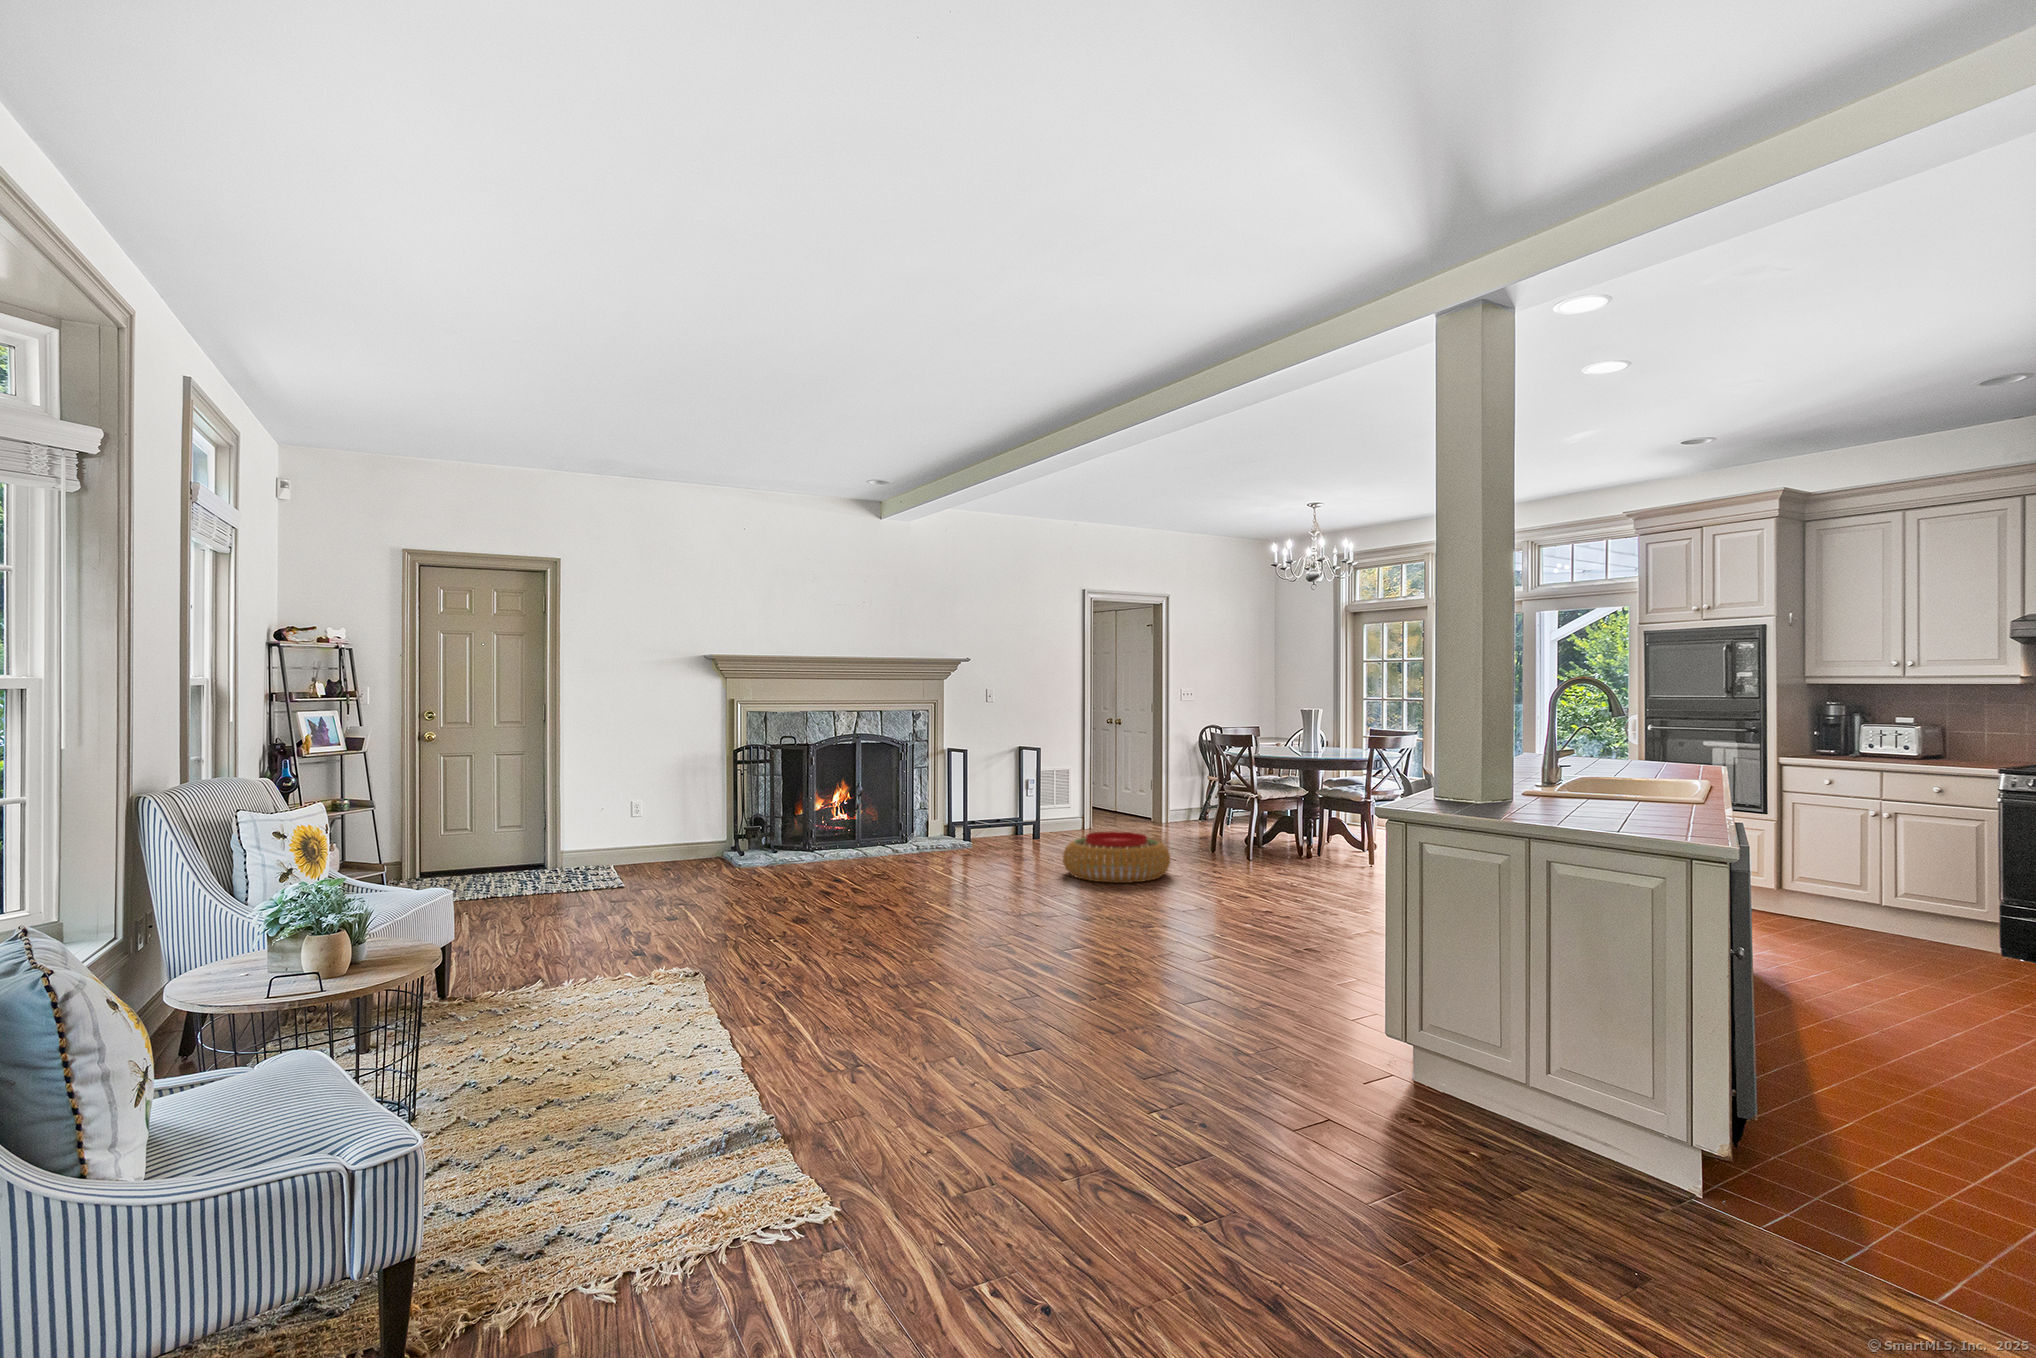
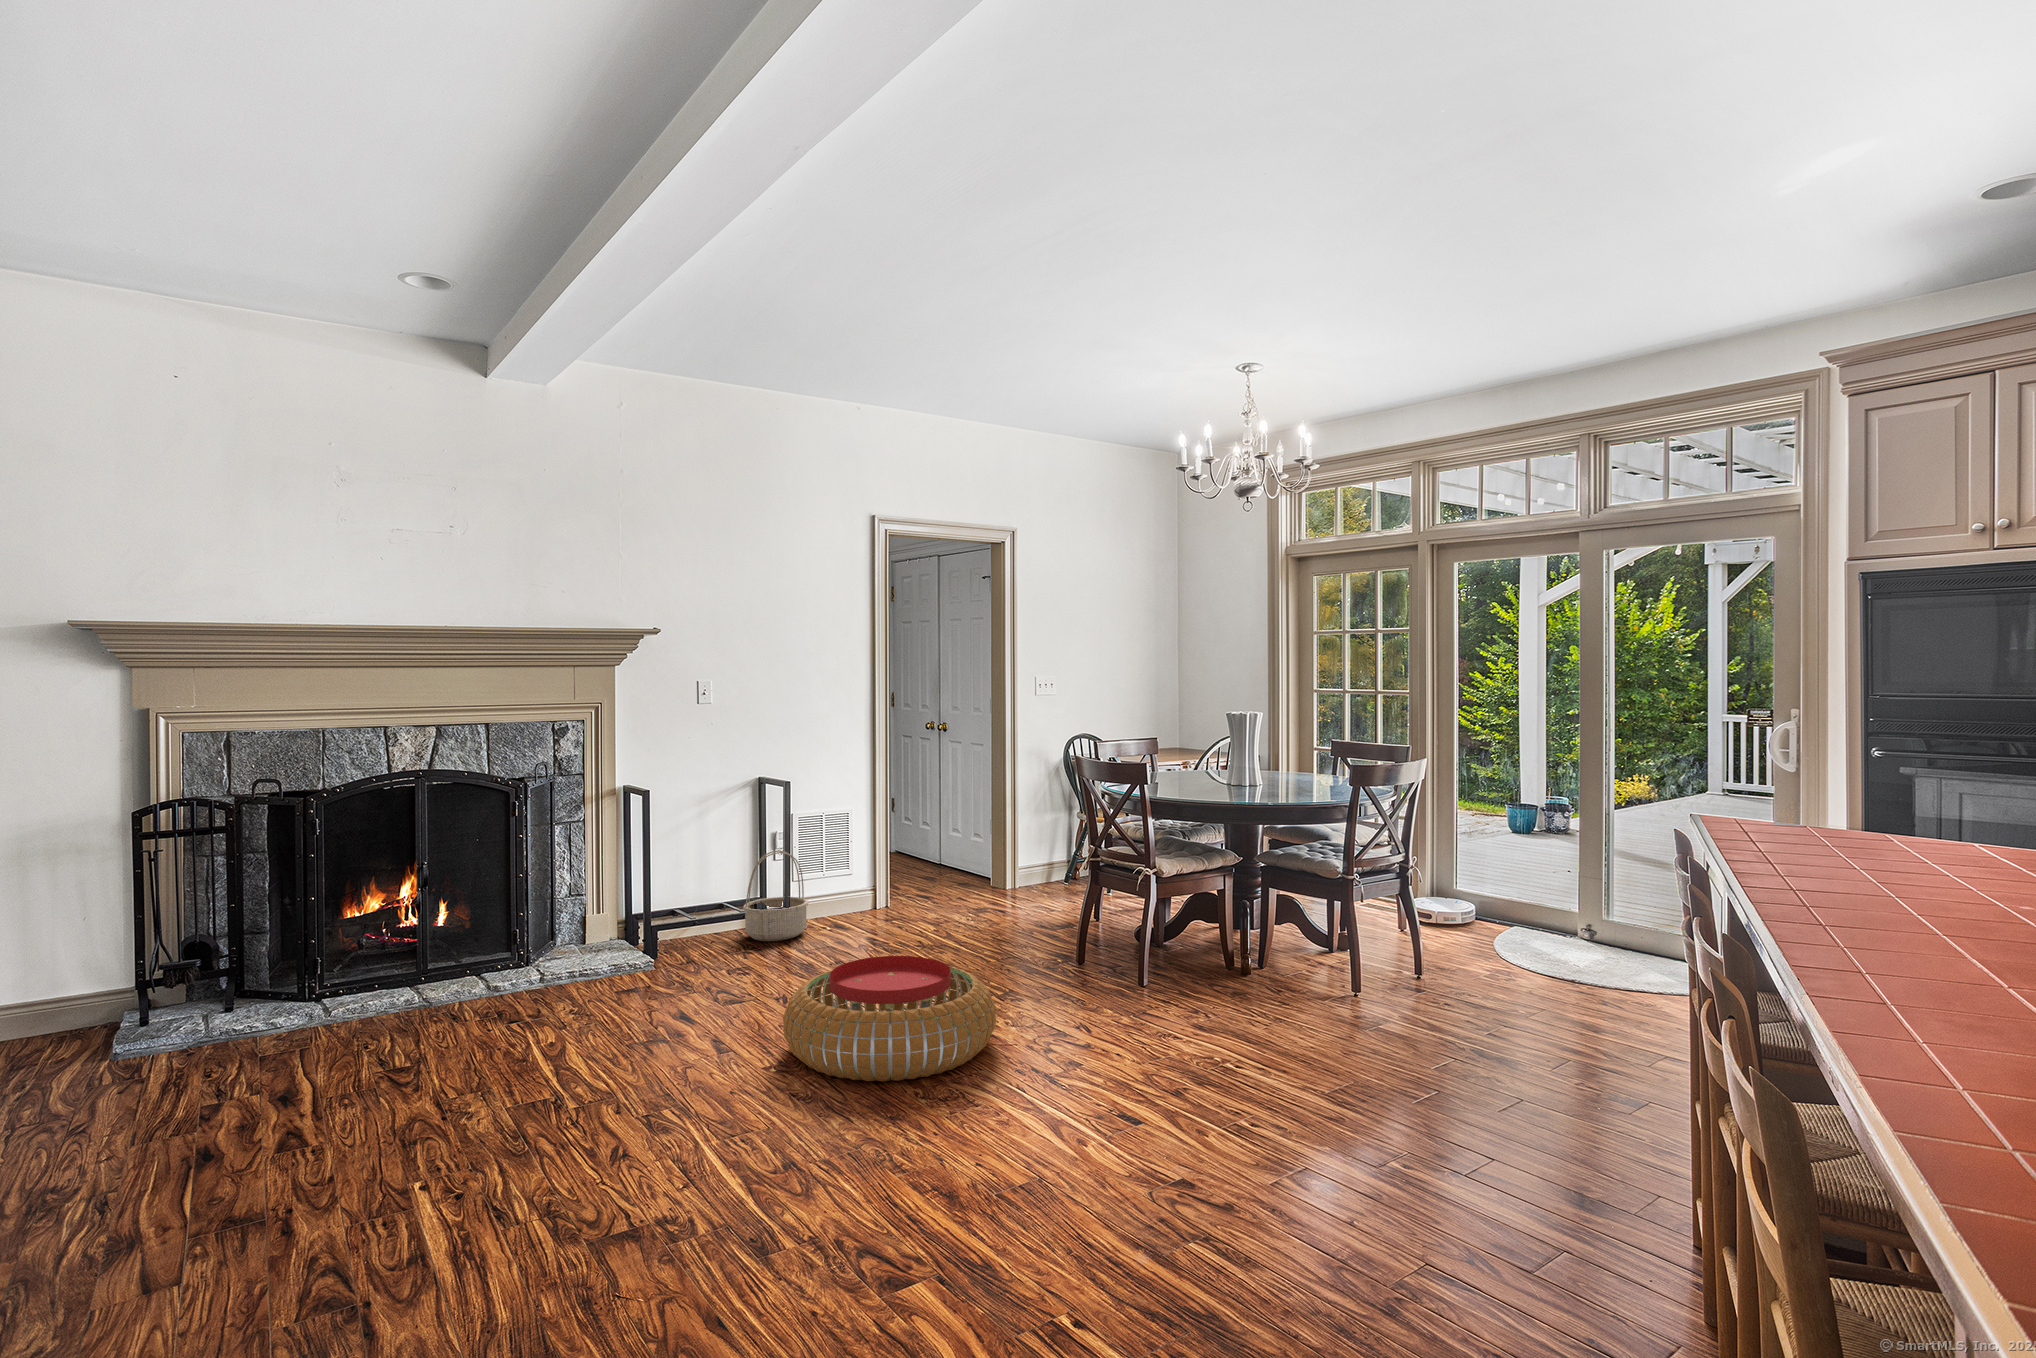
basket: none [1012,789,1049,841] -> present [743,850,808,941]

